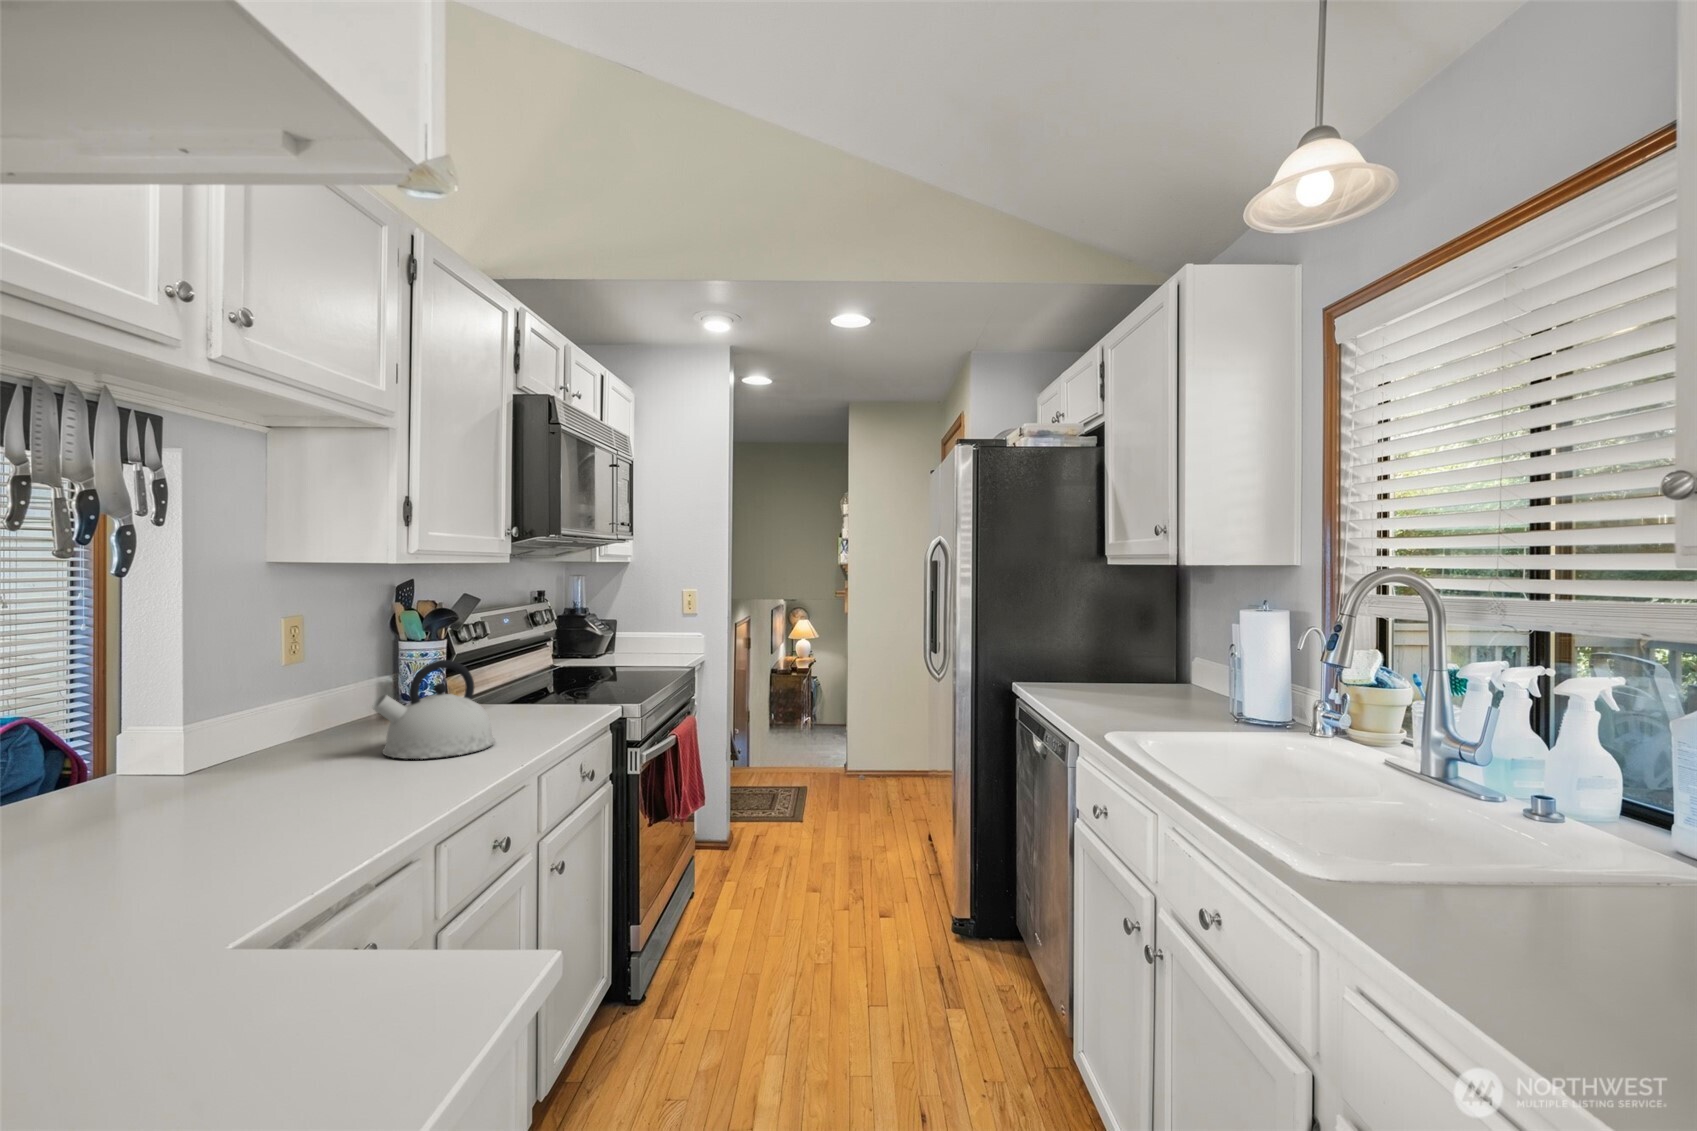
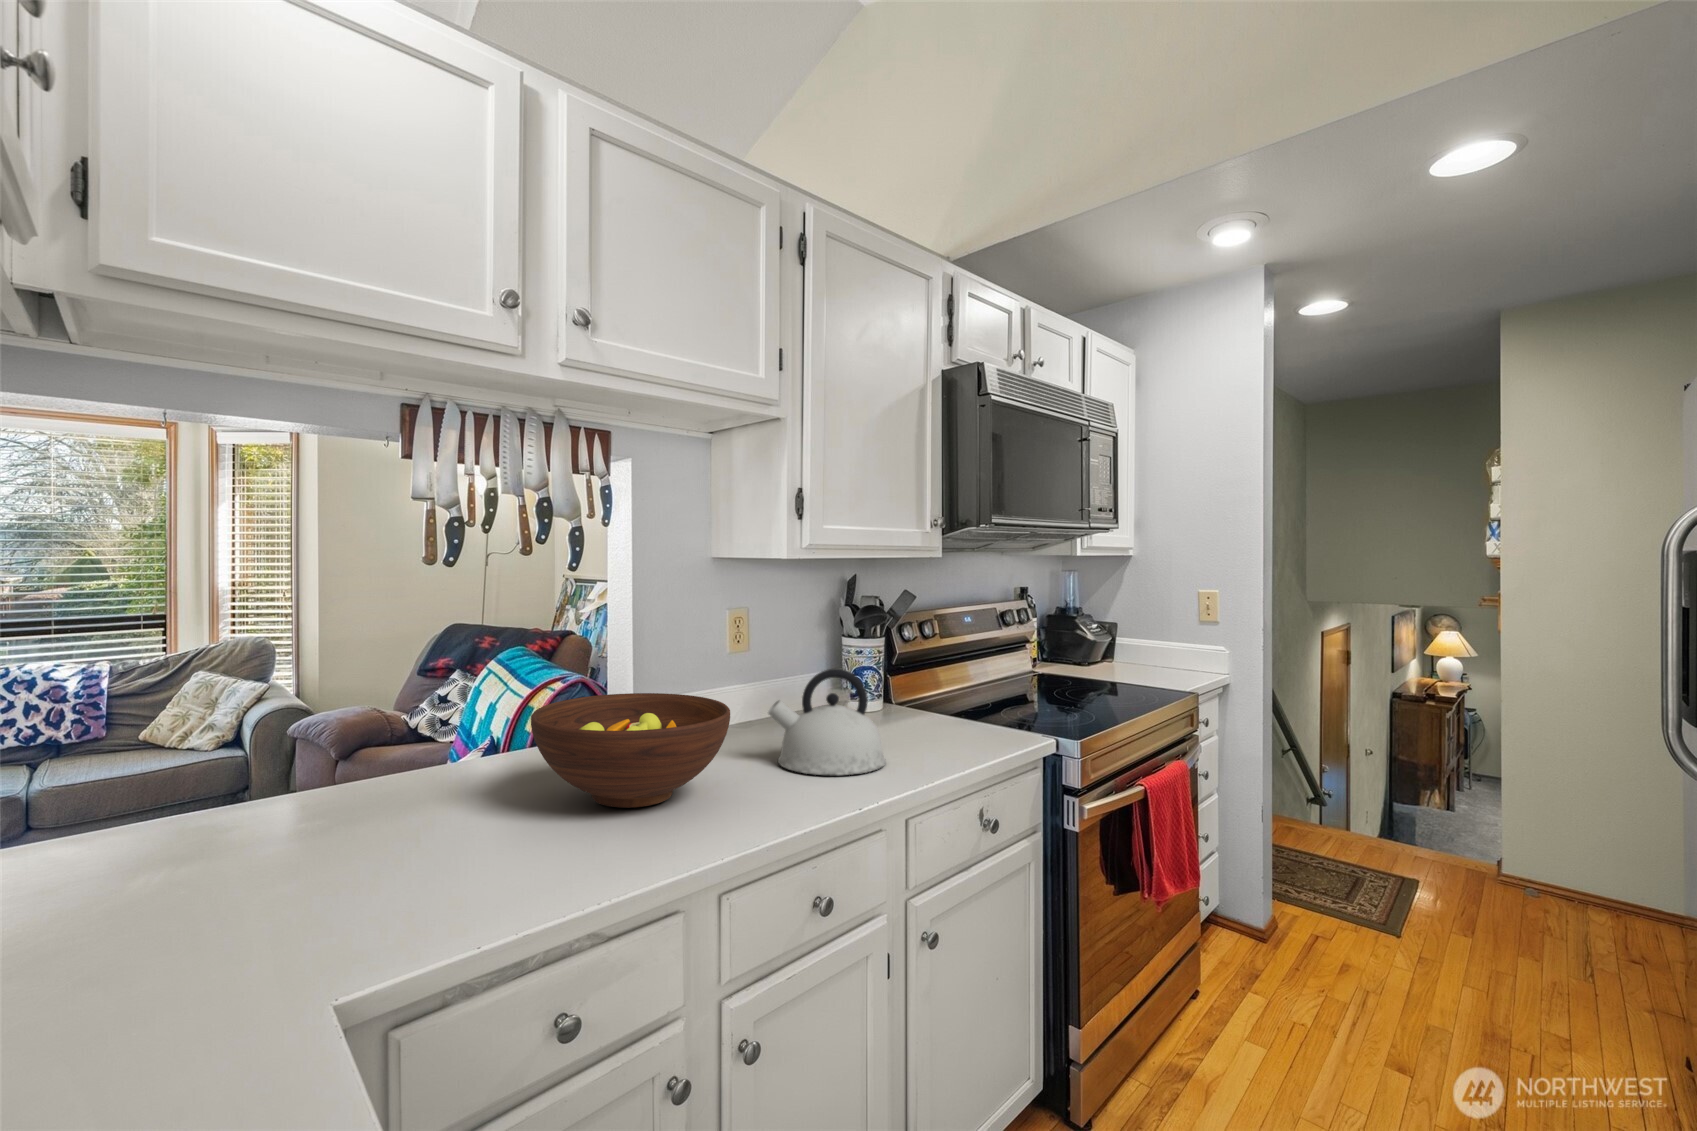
fruit bowl: none [108,696,367,818] -> present [531,693,730,808]

